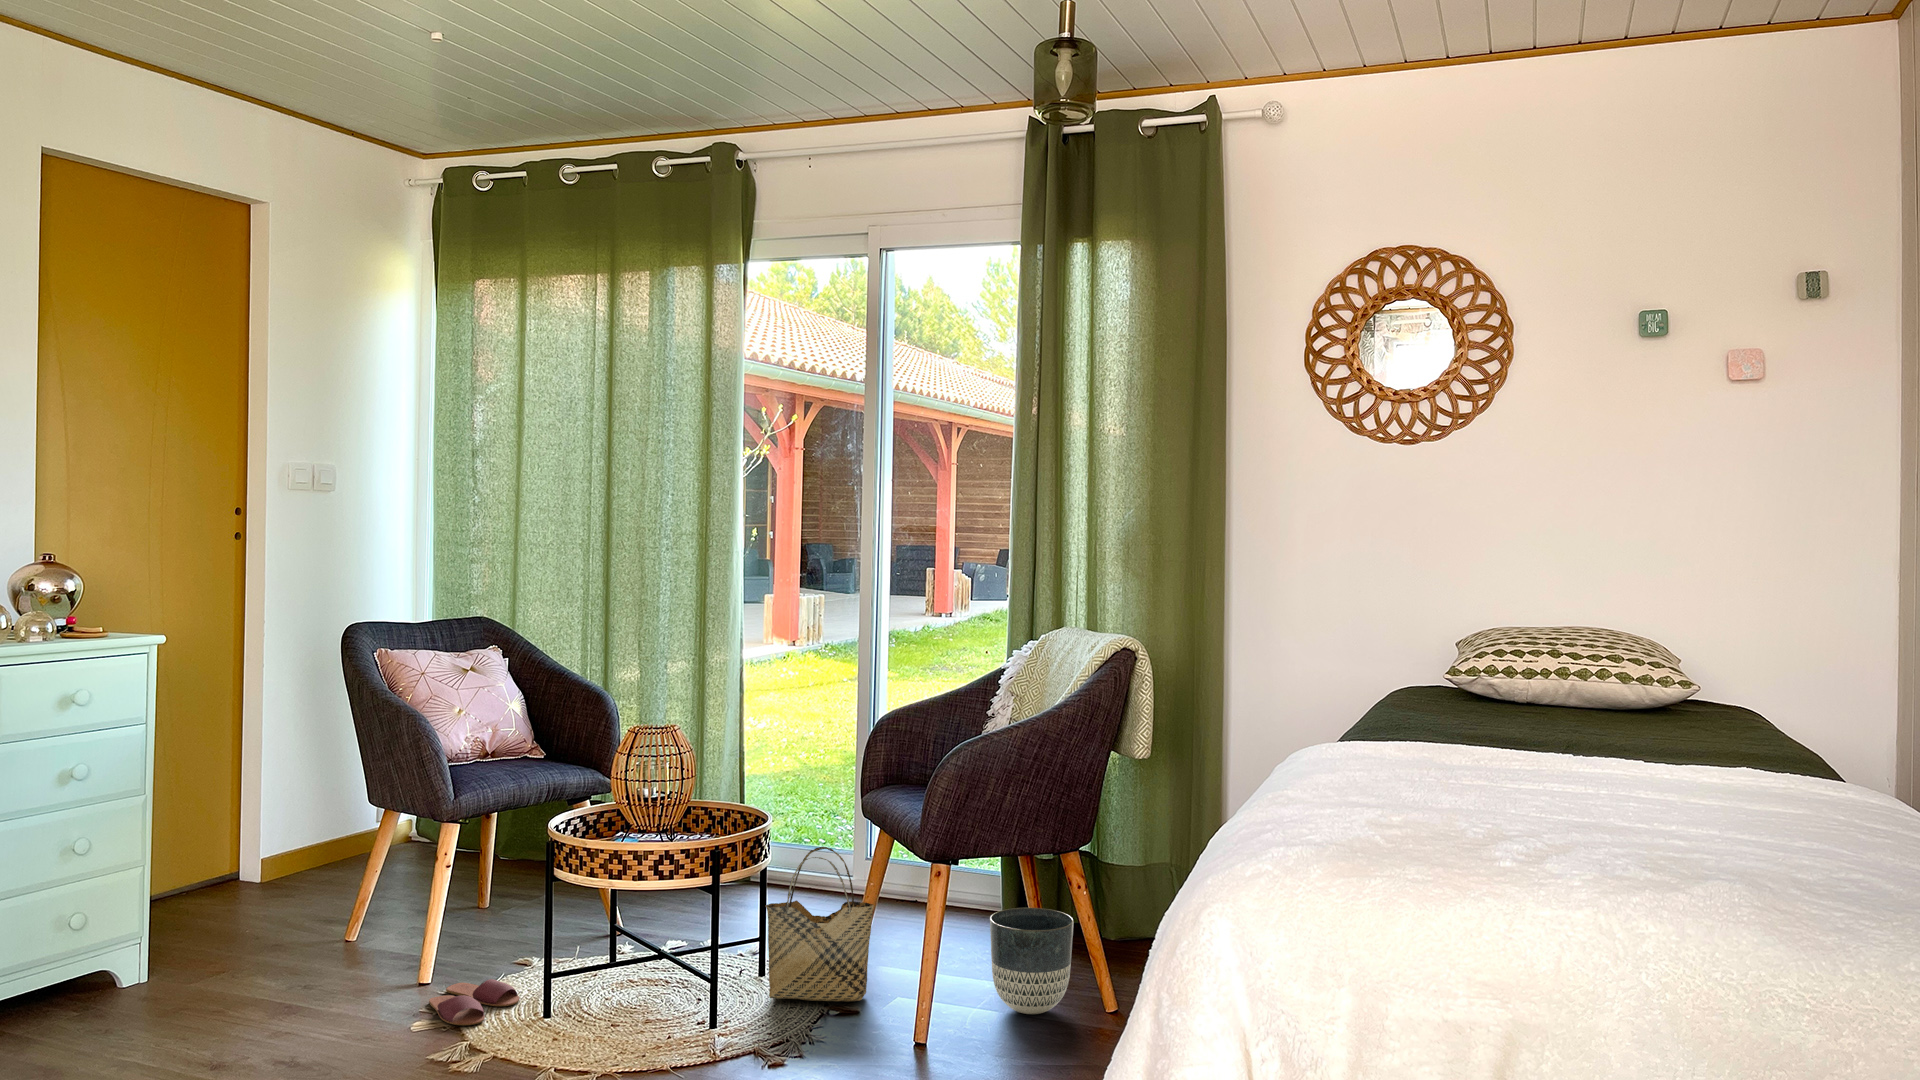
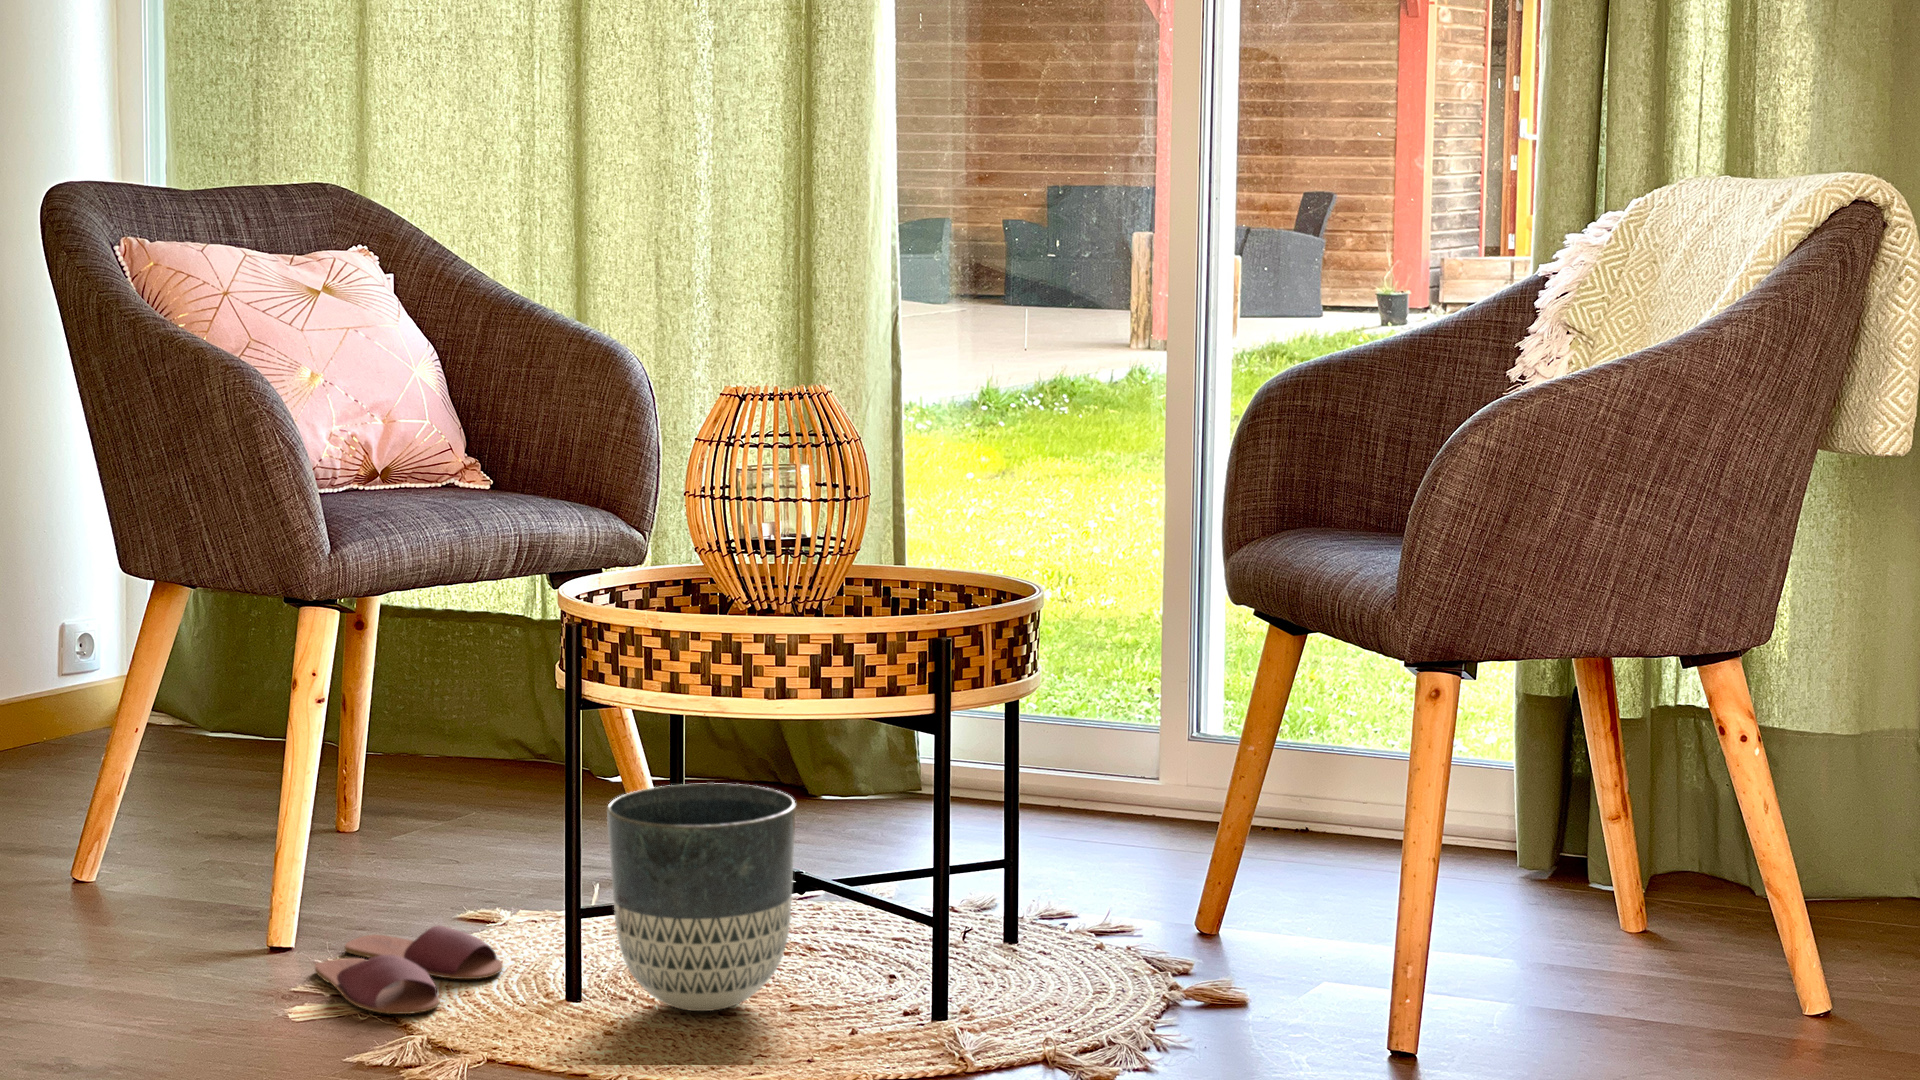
woven basket: present [766,847,874,1001] -> none [1020,648,1257,974]
planter: present [990,908,1073,1014] -> present [607,783,796,1011]

